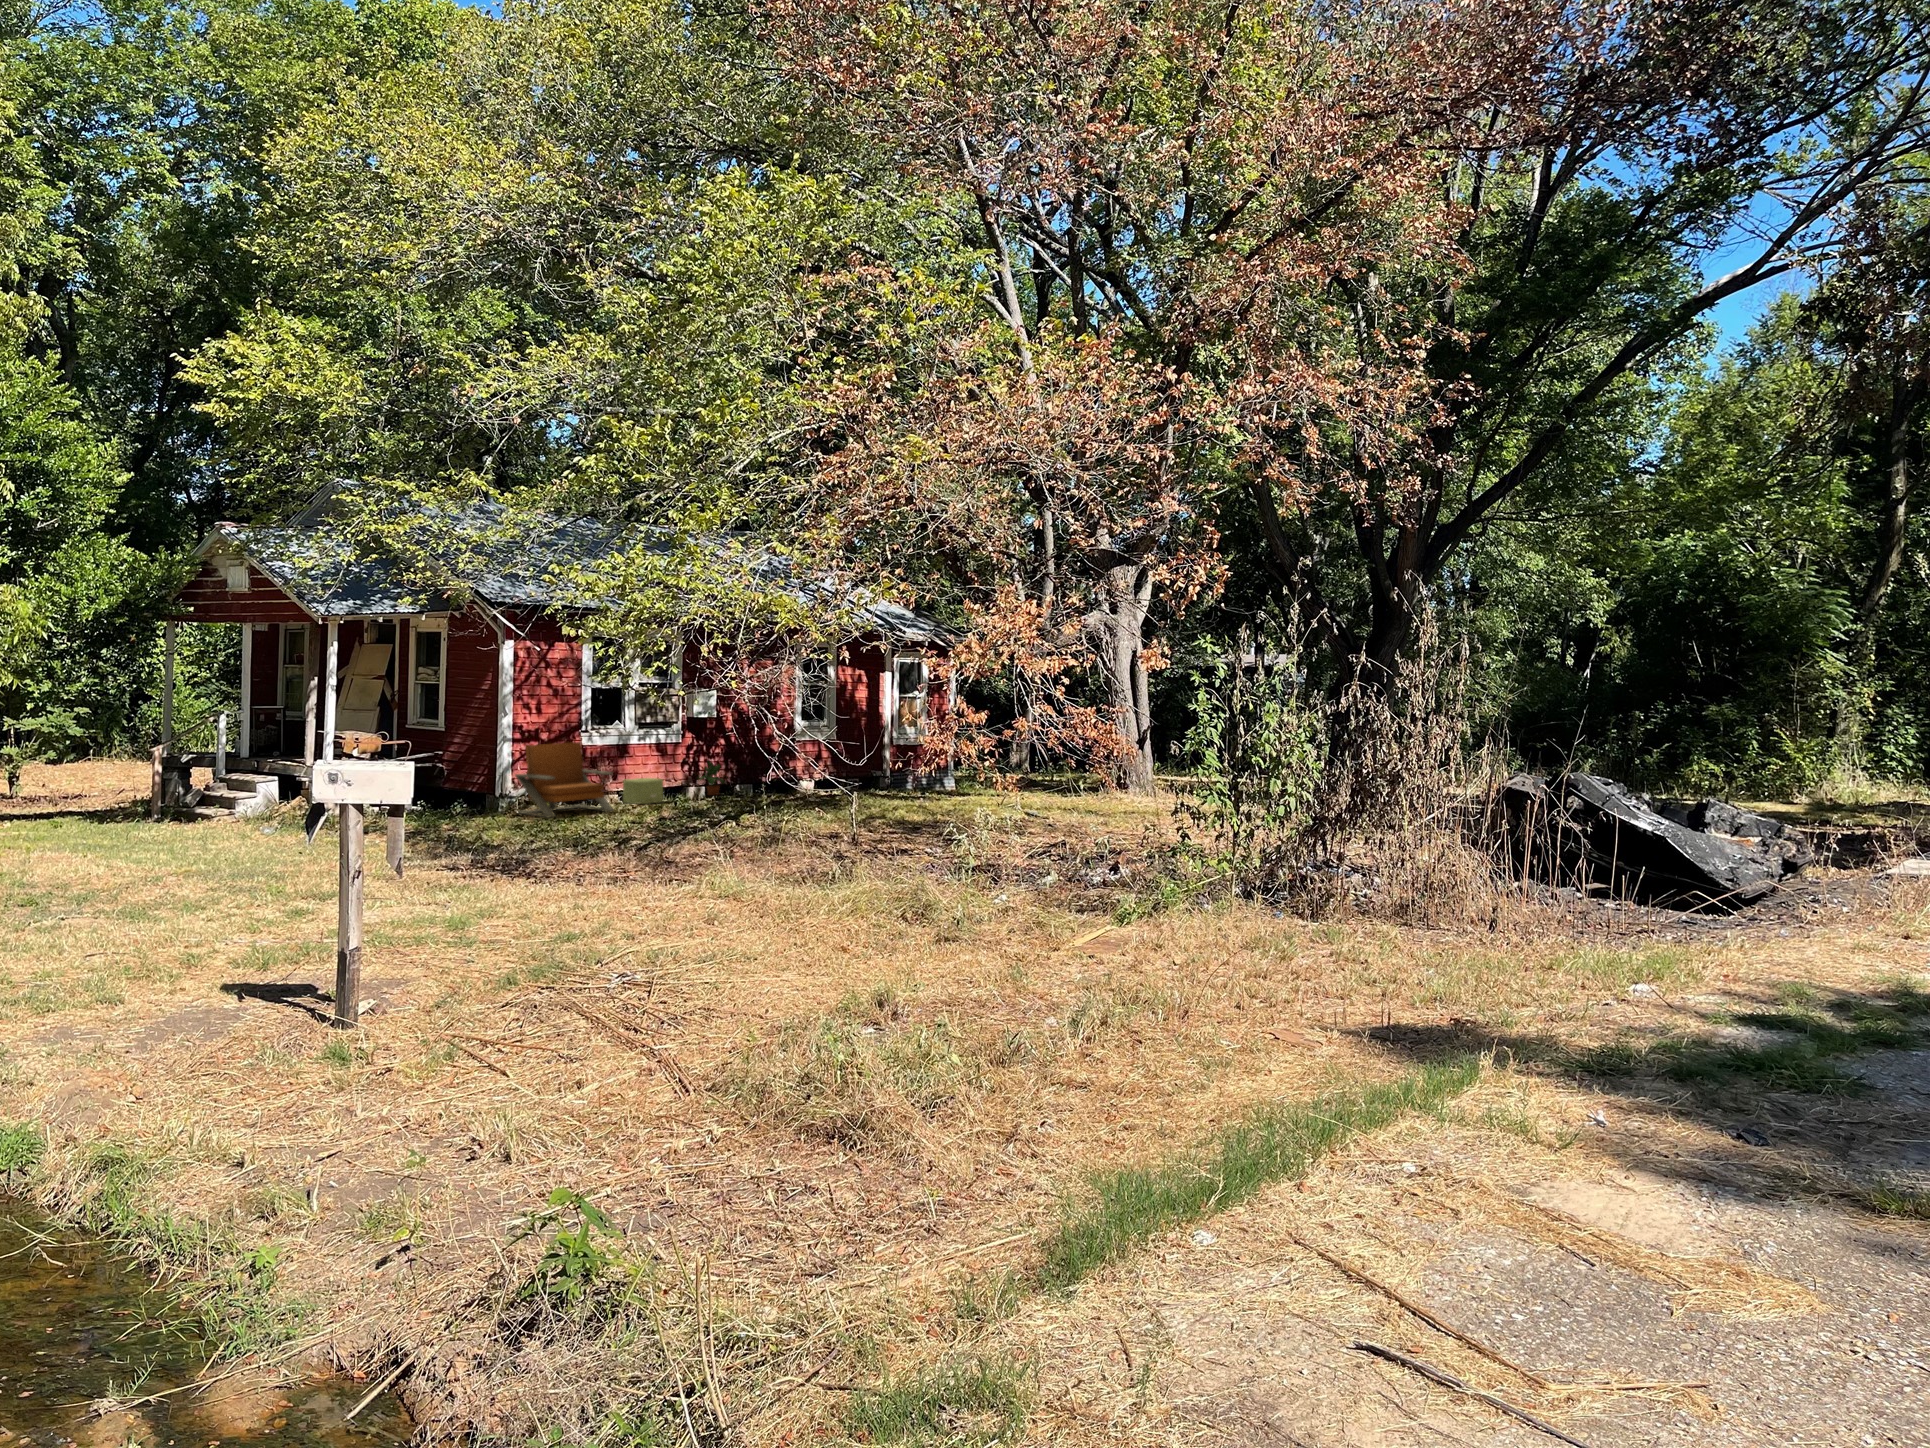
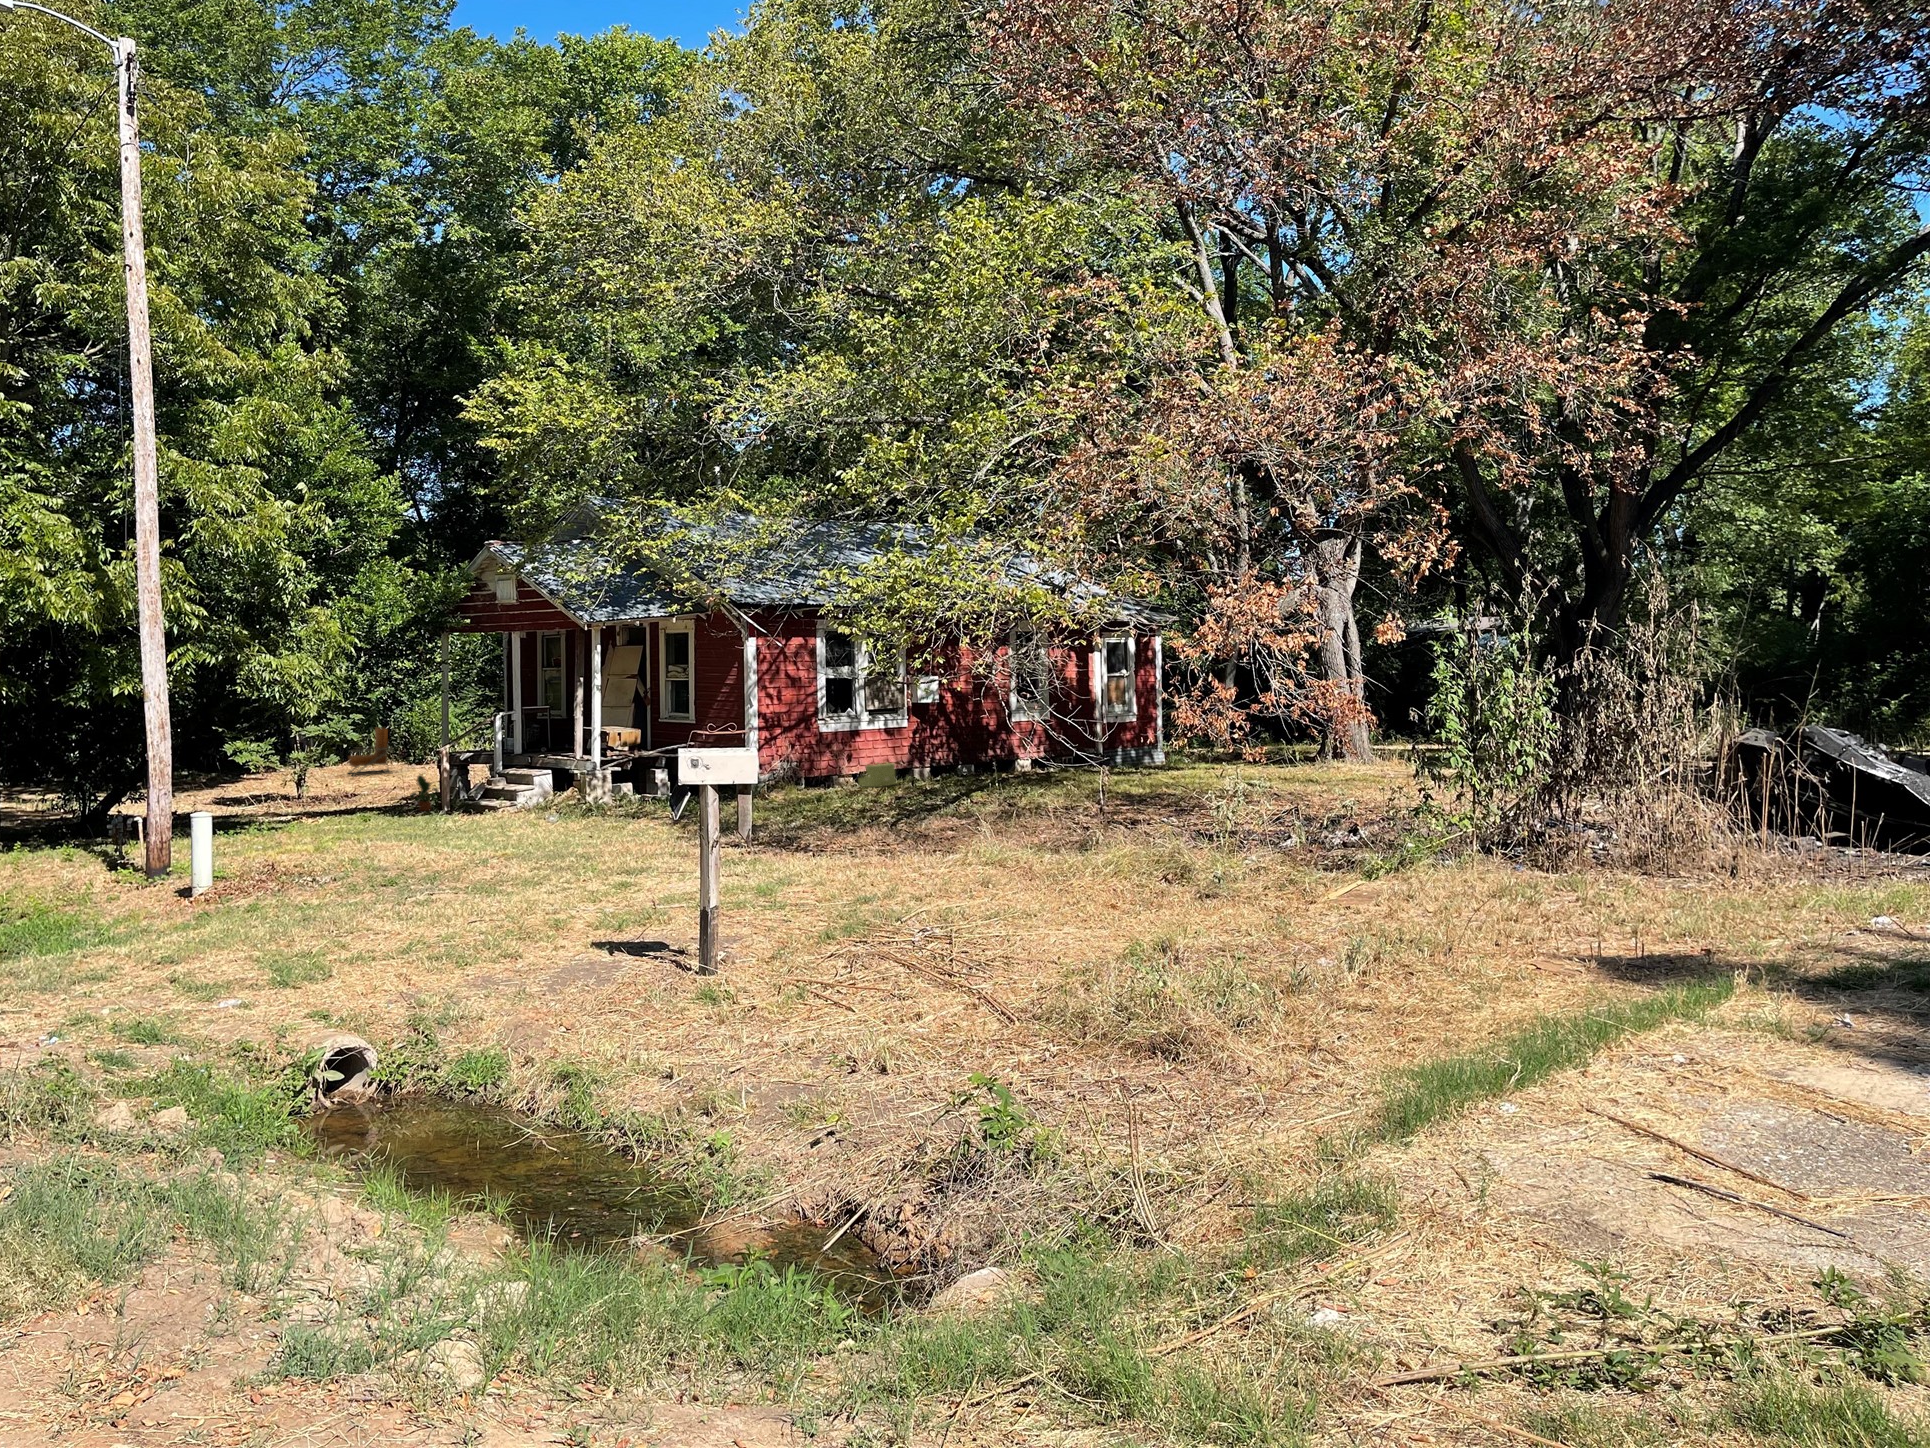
lounge chair: present [515,742,613,818] -> present [348,728,392,777]
potted plant: present [698,761,725,795] -> present [410,775,438,811]

